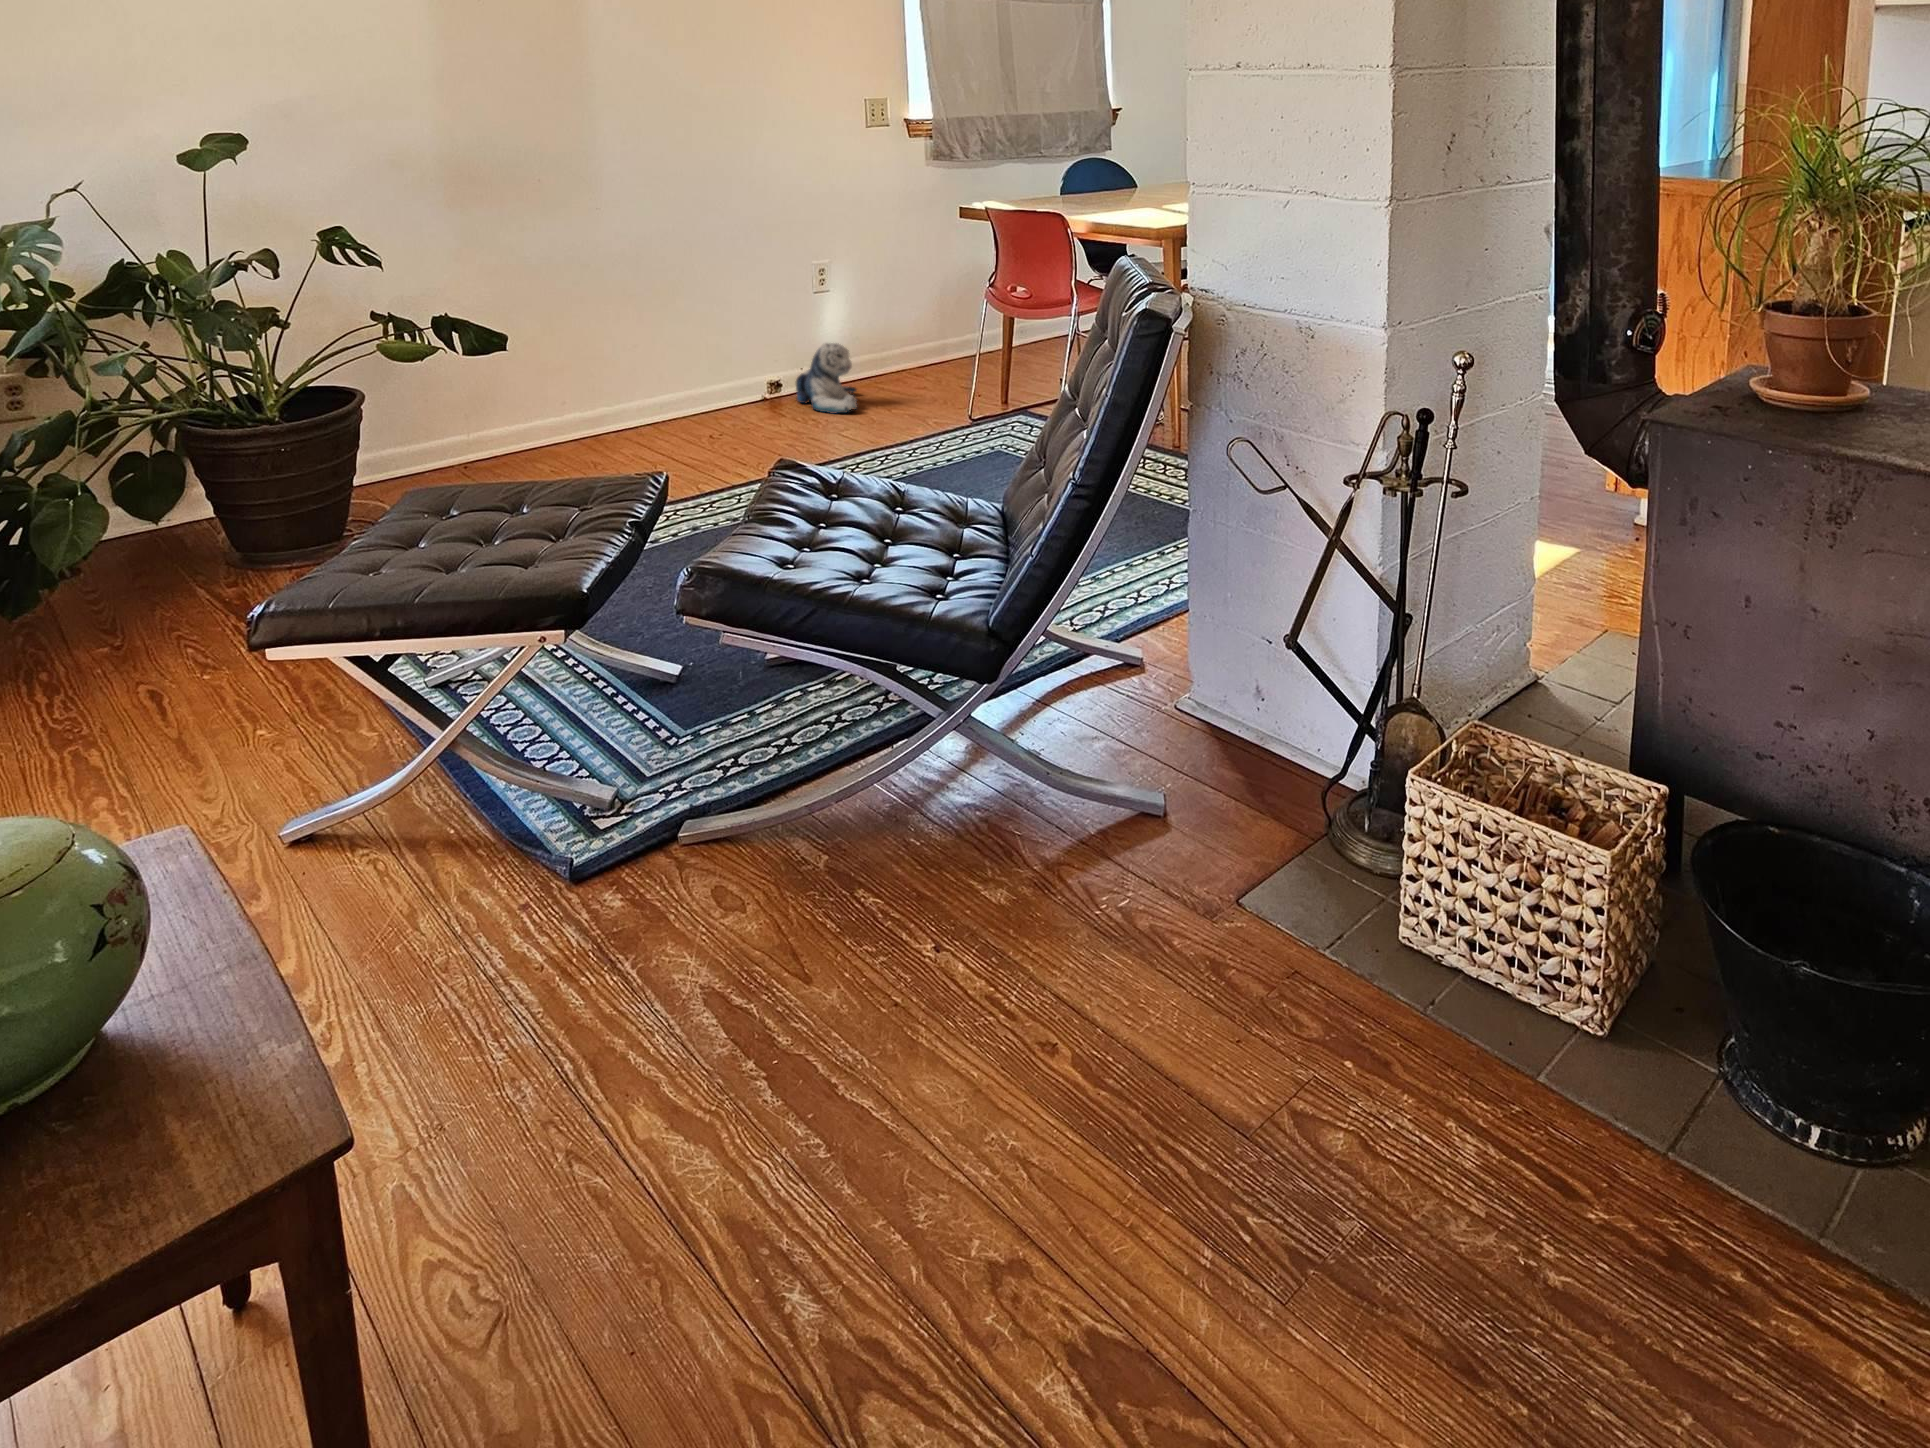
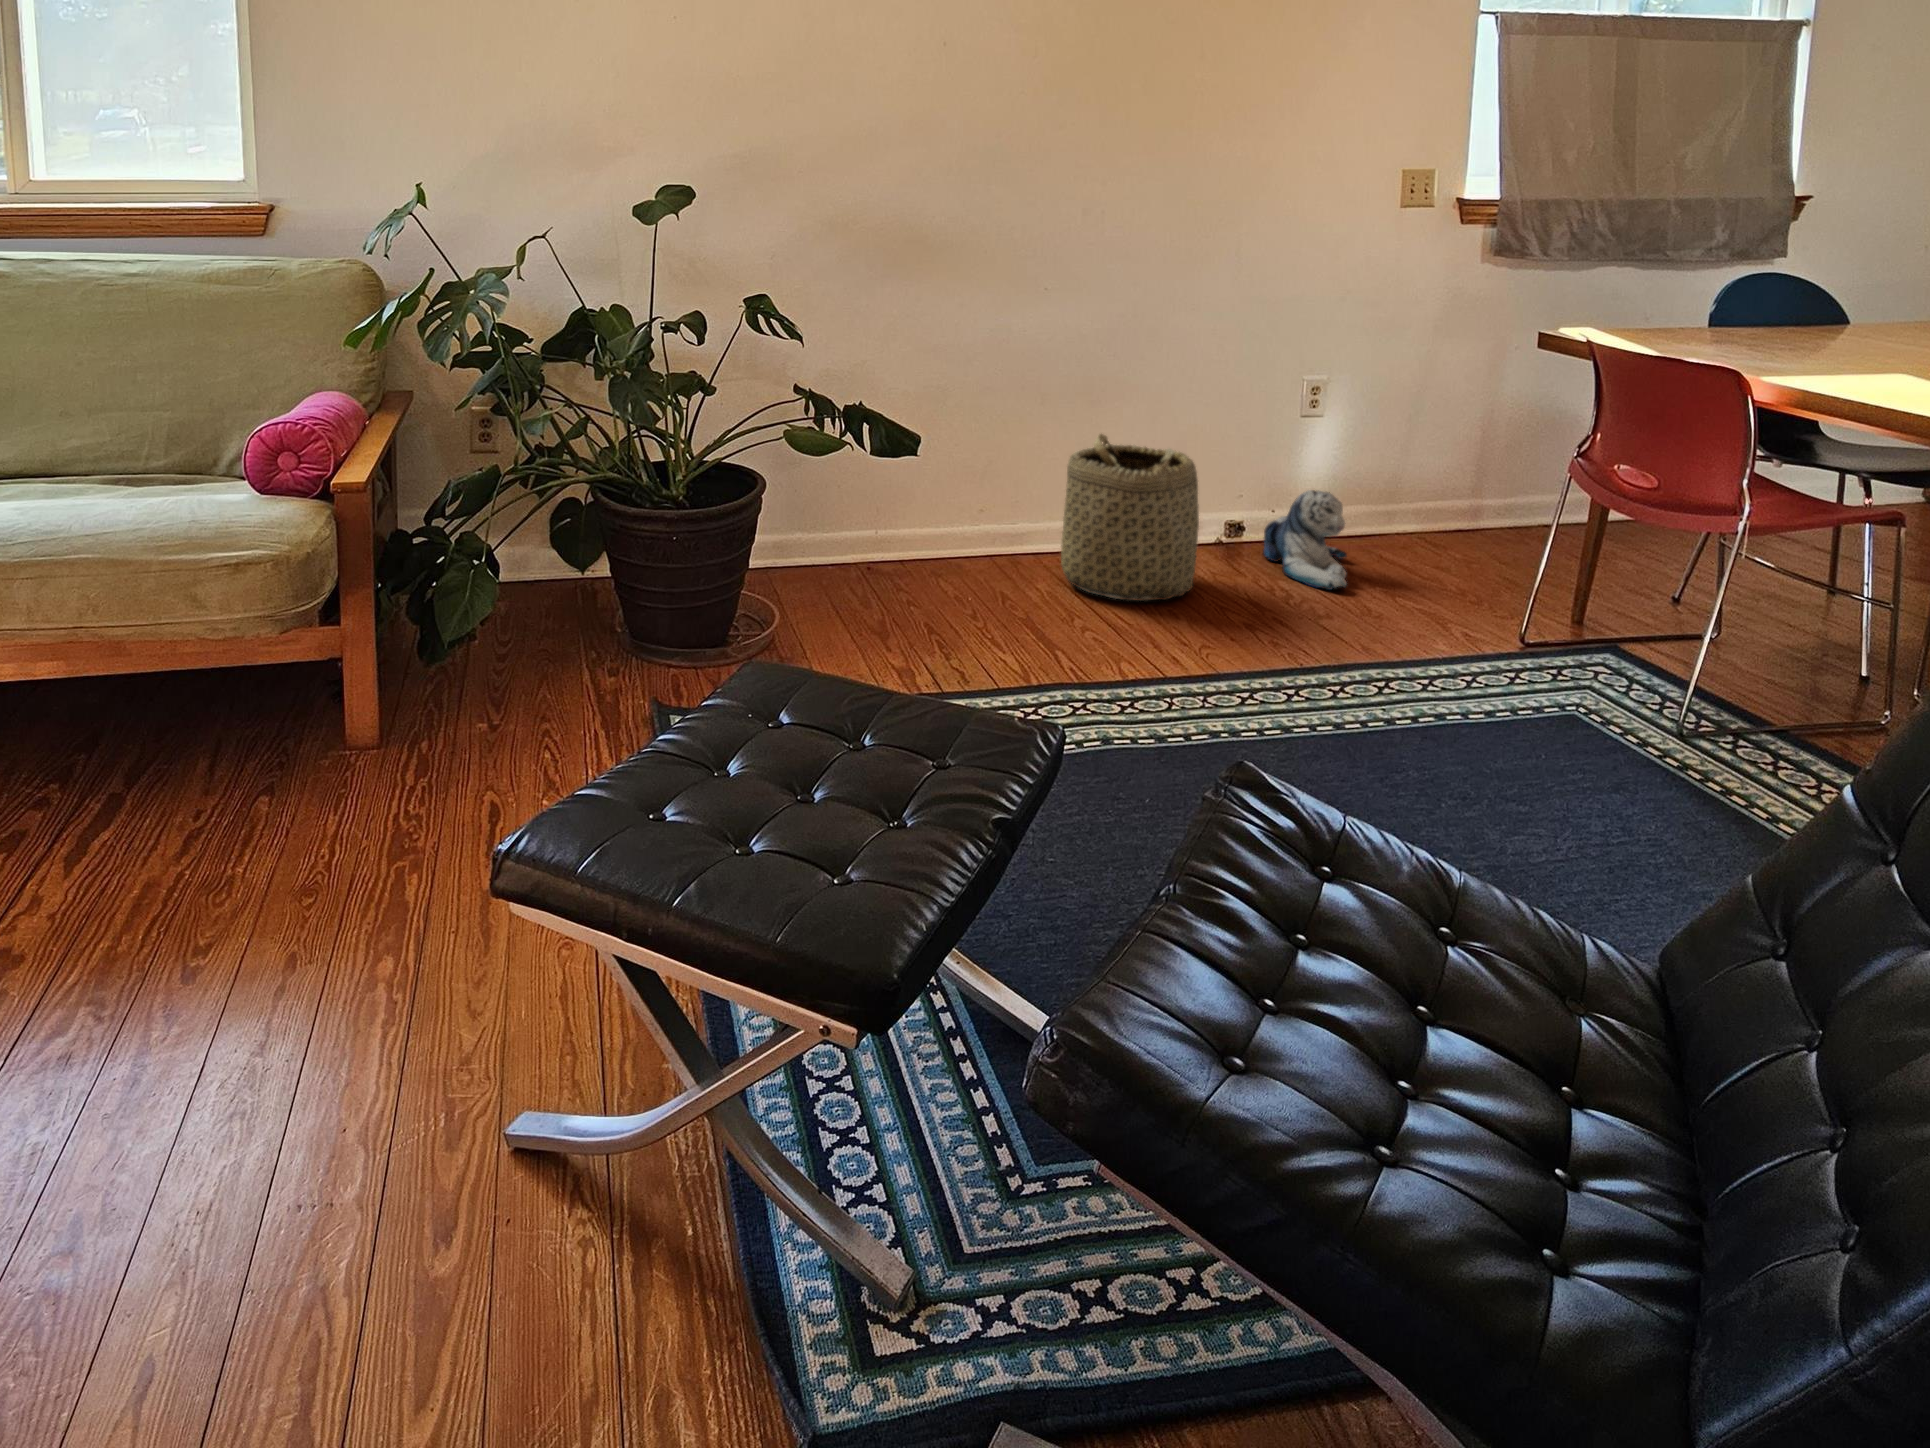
basket: none [635,320,746,447] -> present [1061,434,1199,601]

